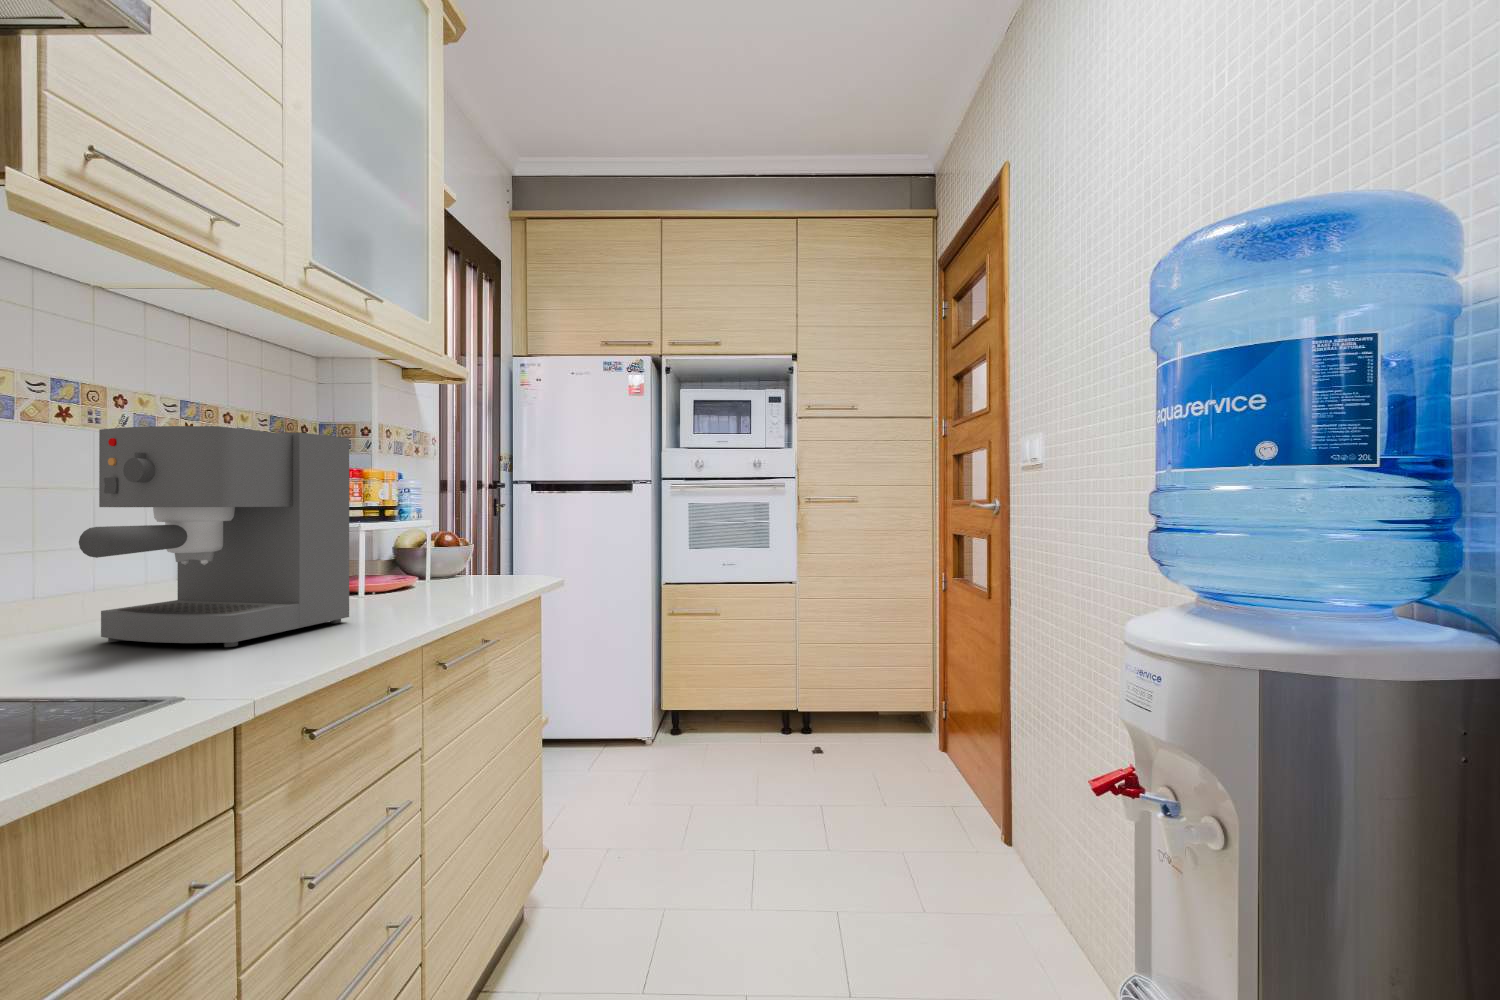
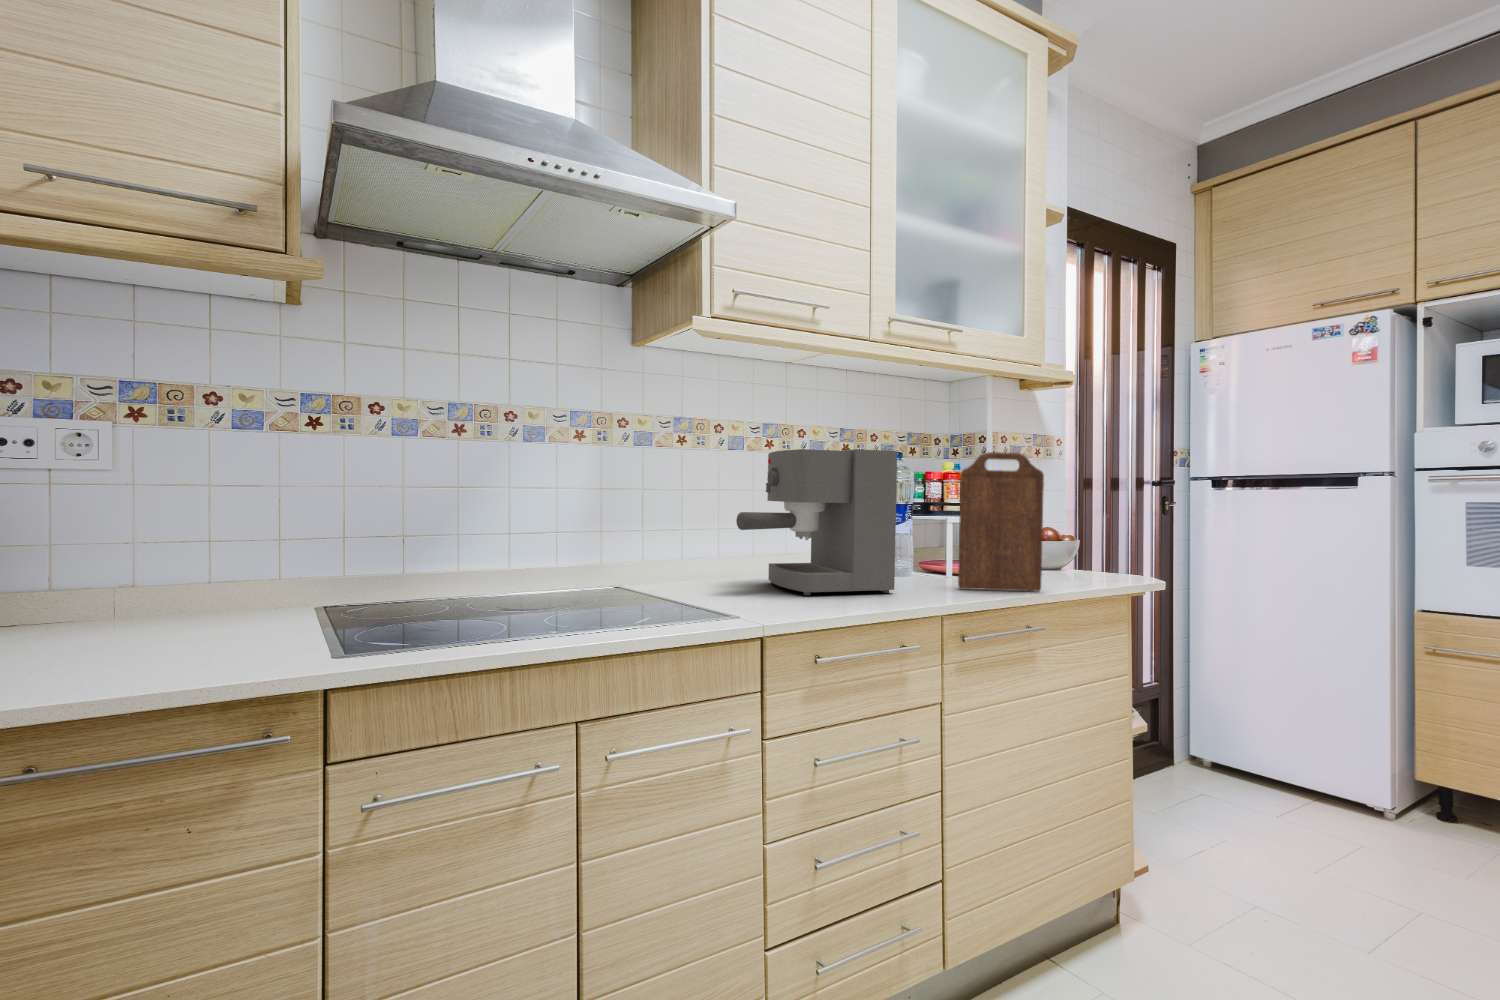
cutting board: none [406,446,491,604] -> present [958,452,1044,591]

